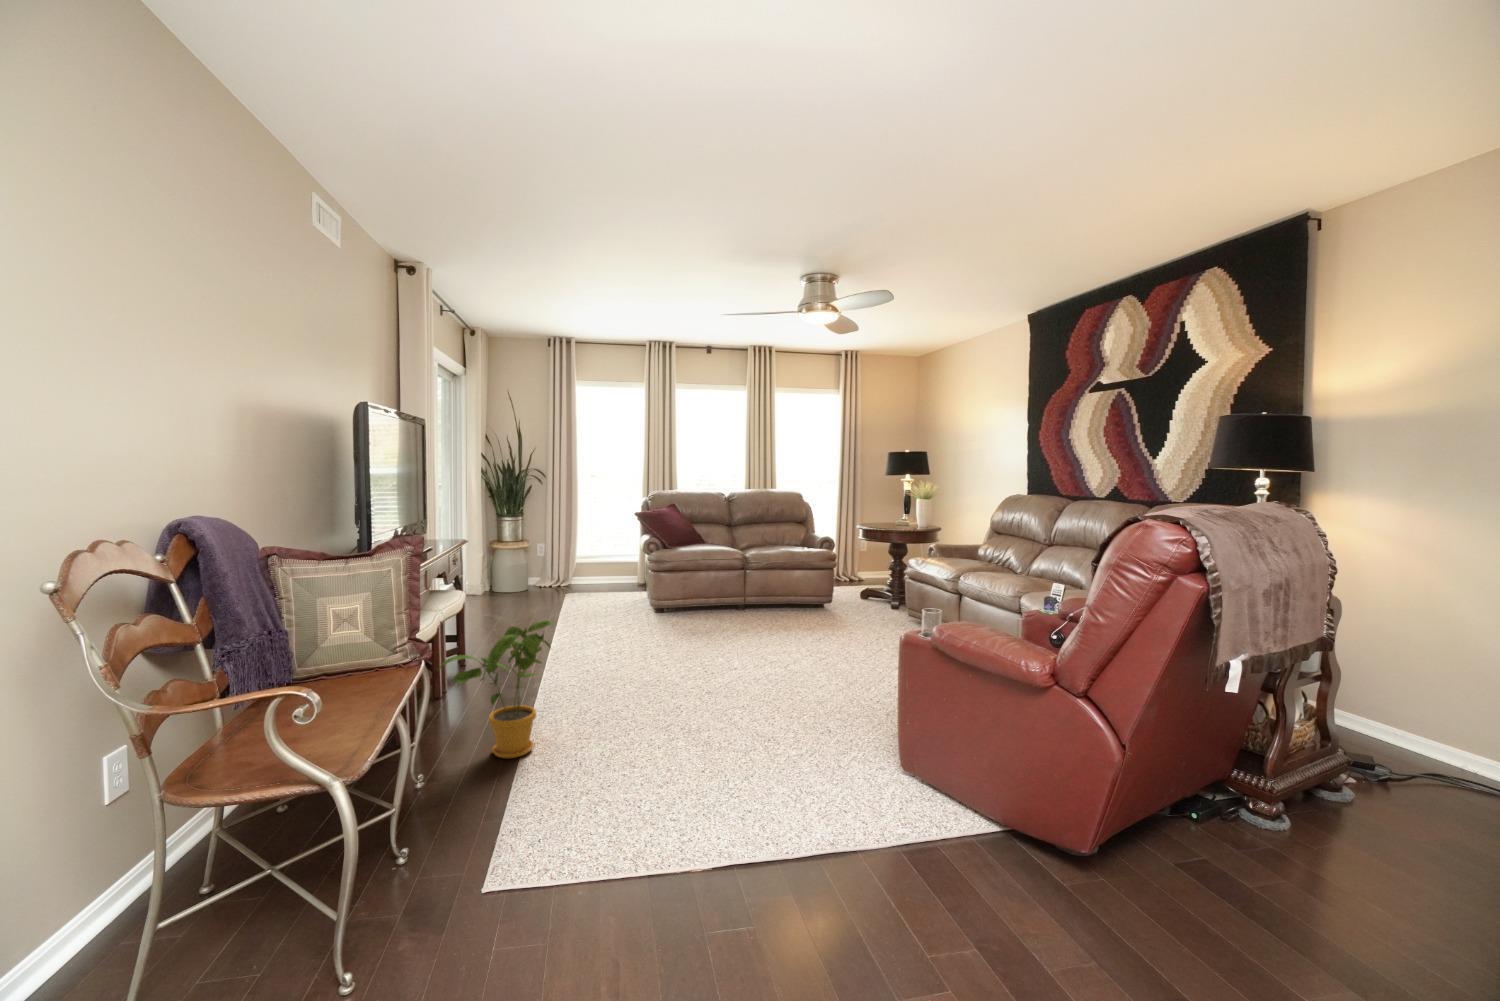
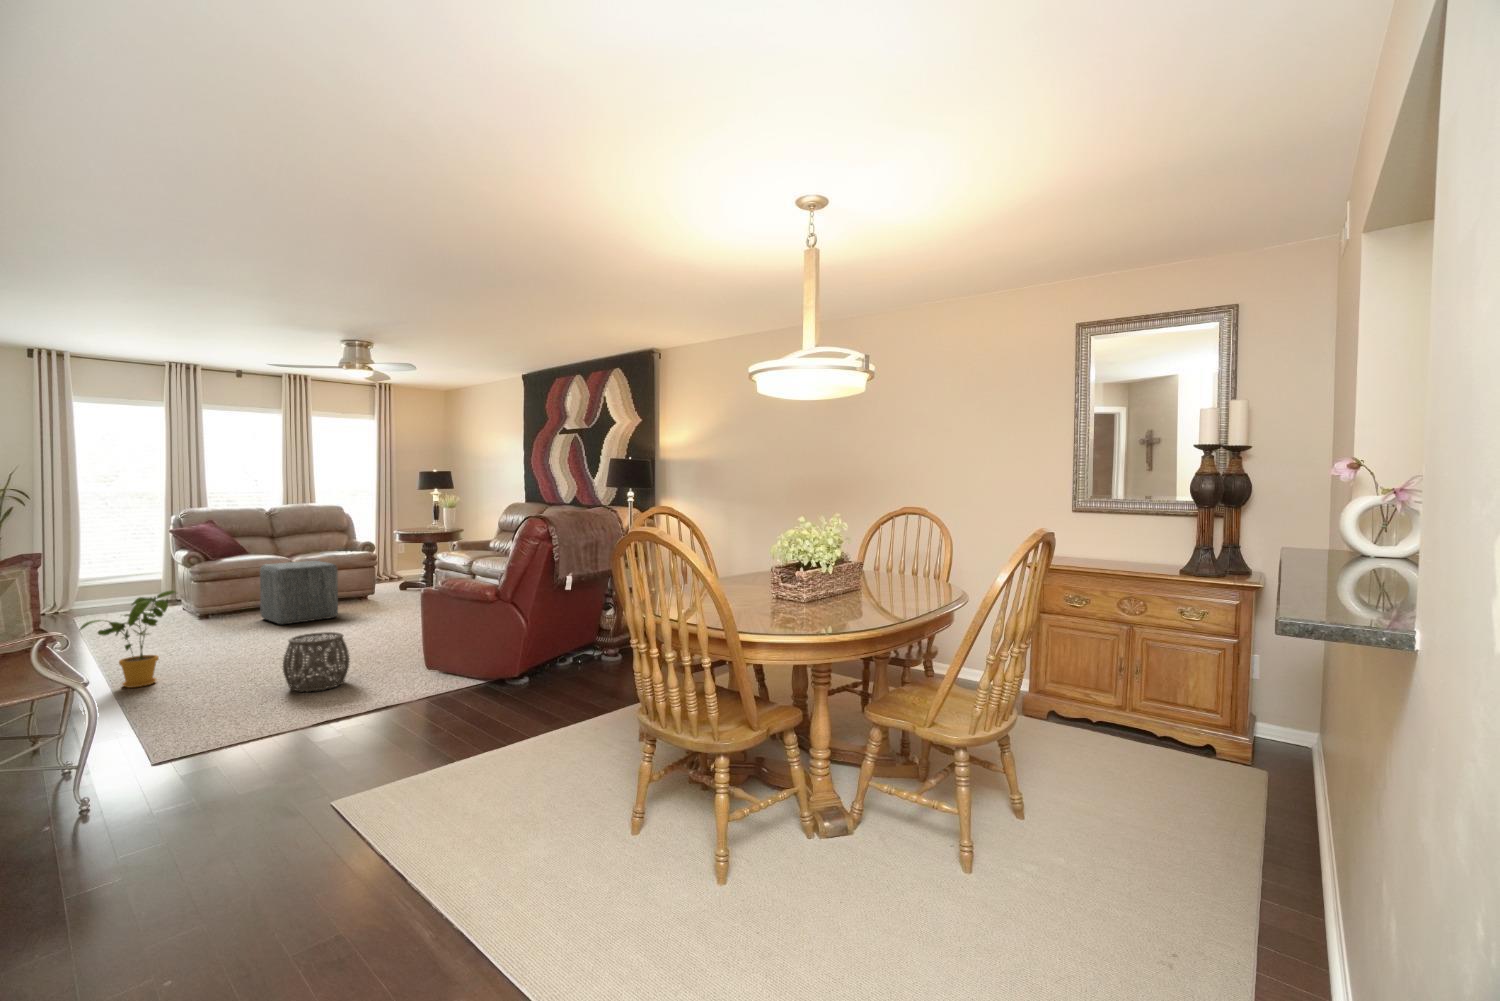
ottoman: none [708,560,788,641] -> present [260,561,338,625]
woven basket: none [656,737,771,877] -> present [283,632,350,692]

